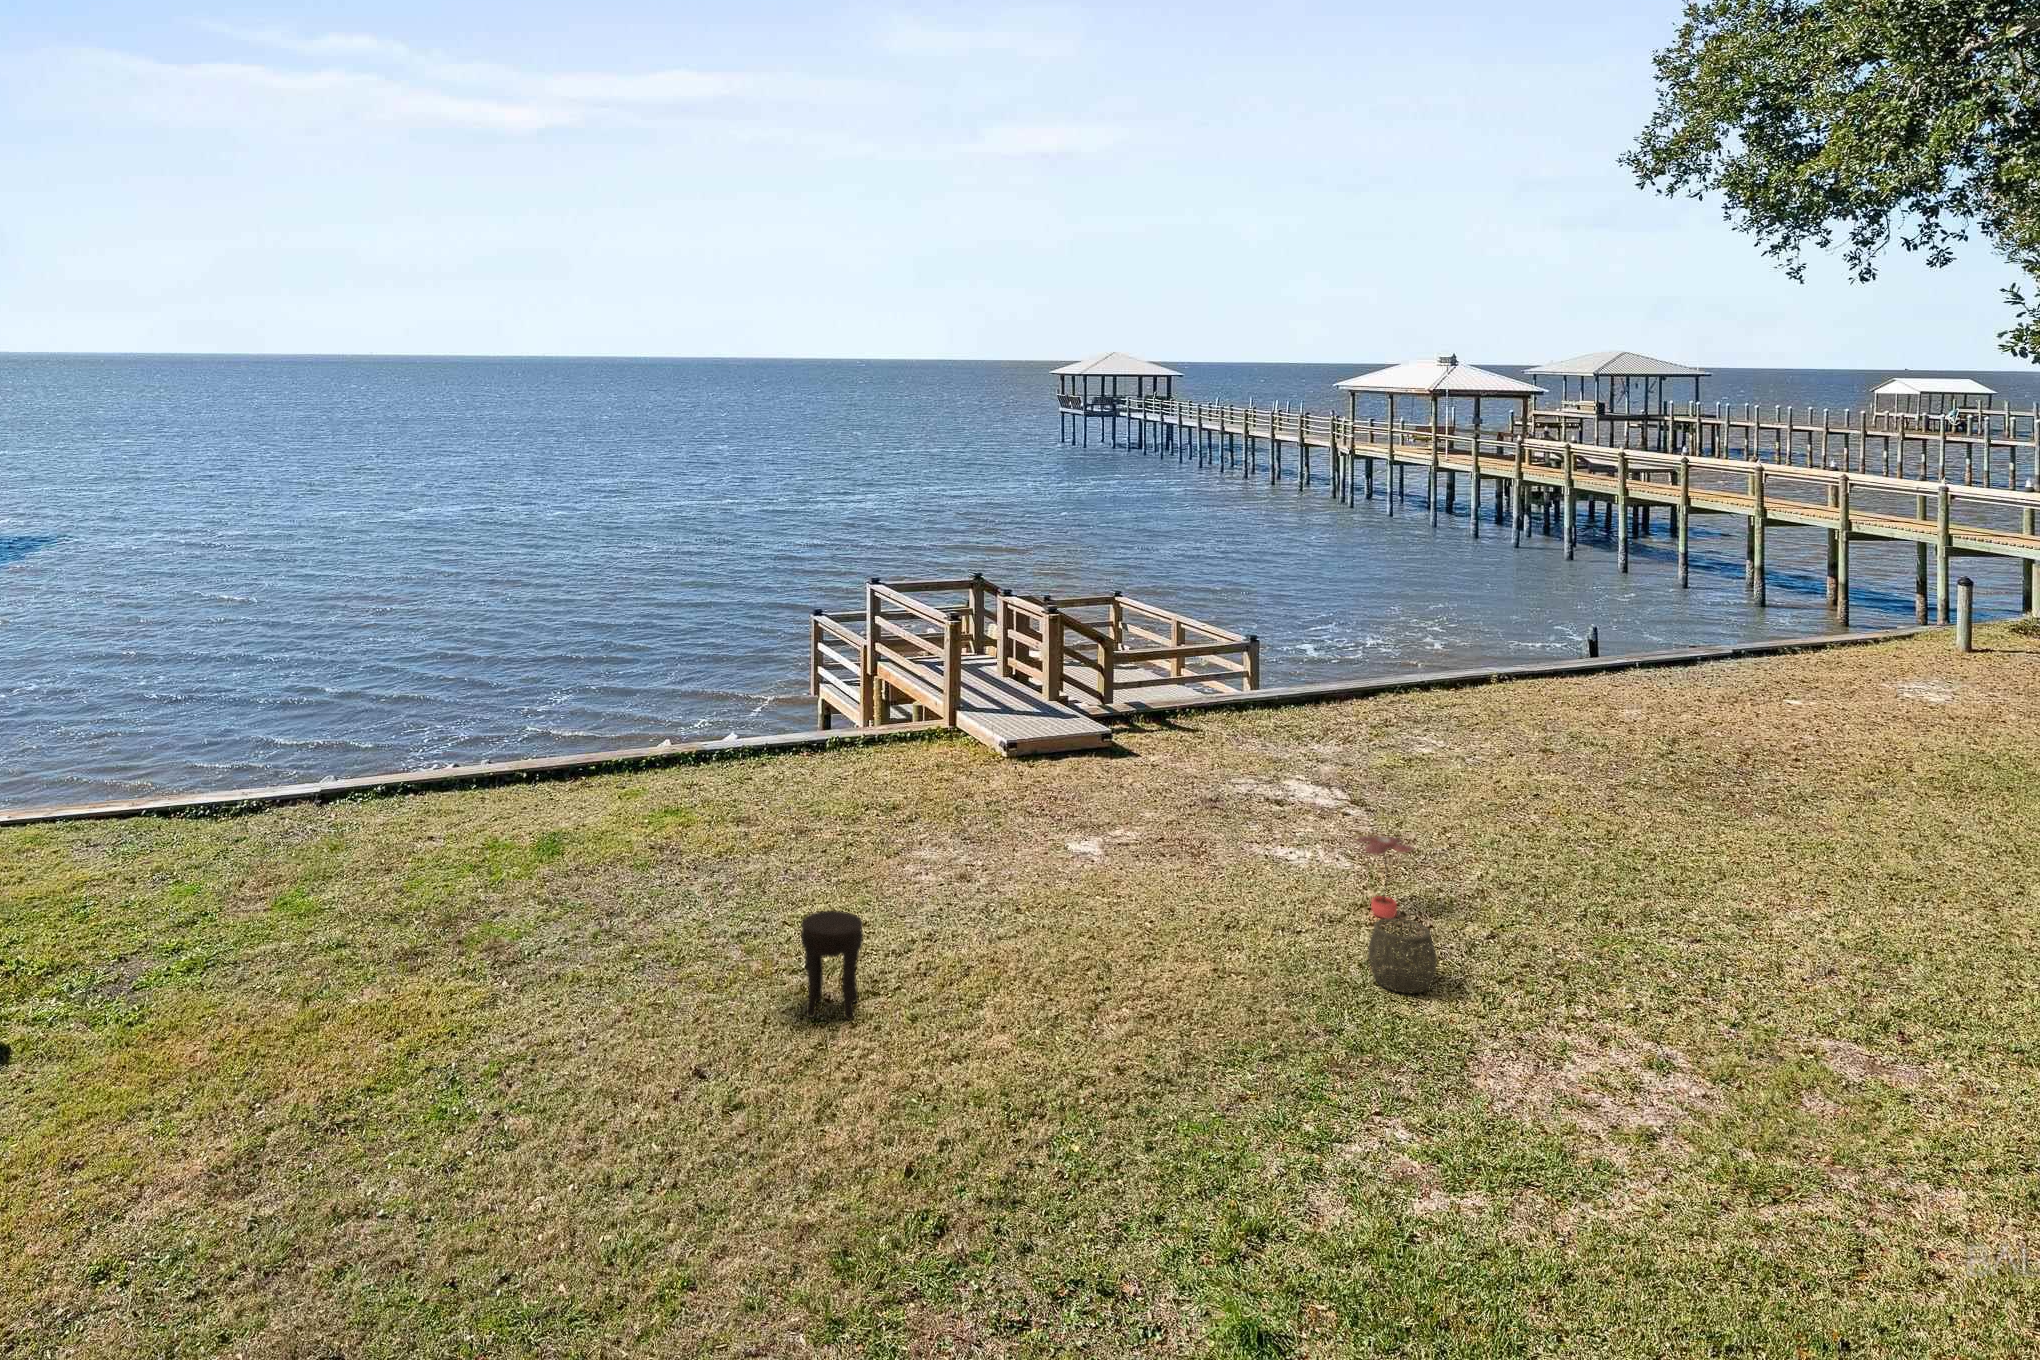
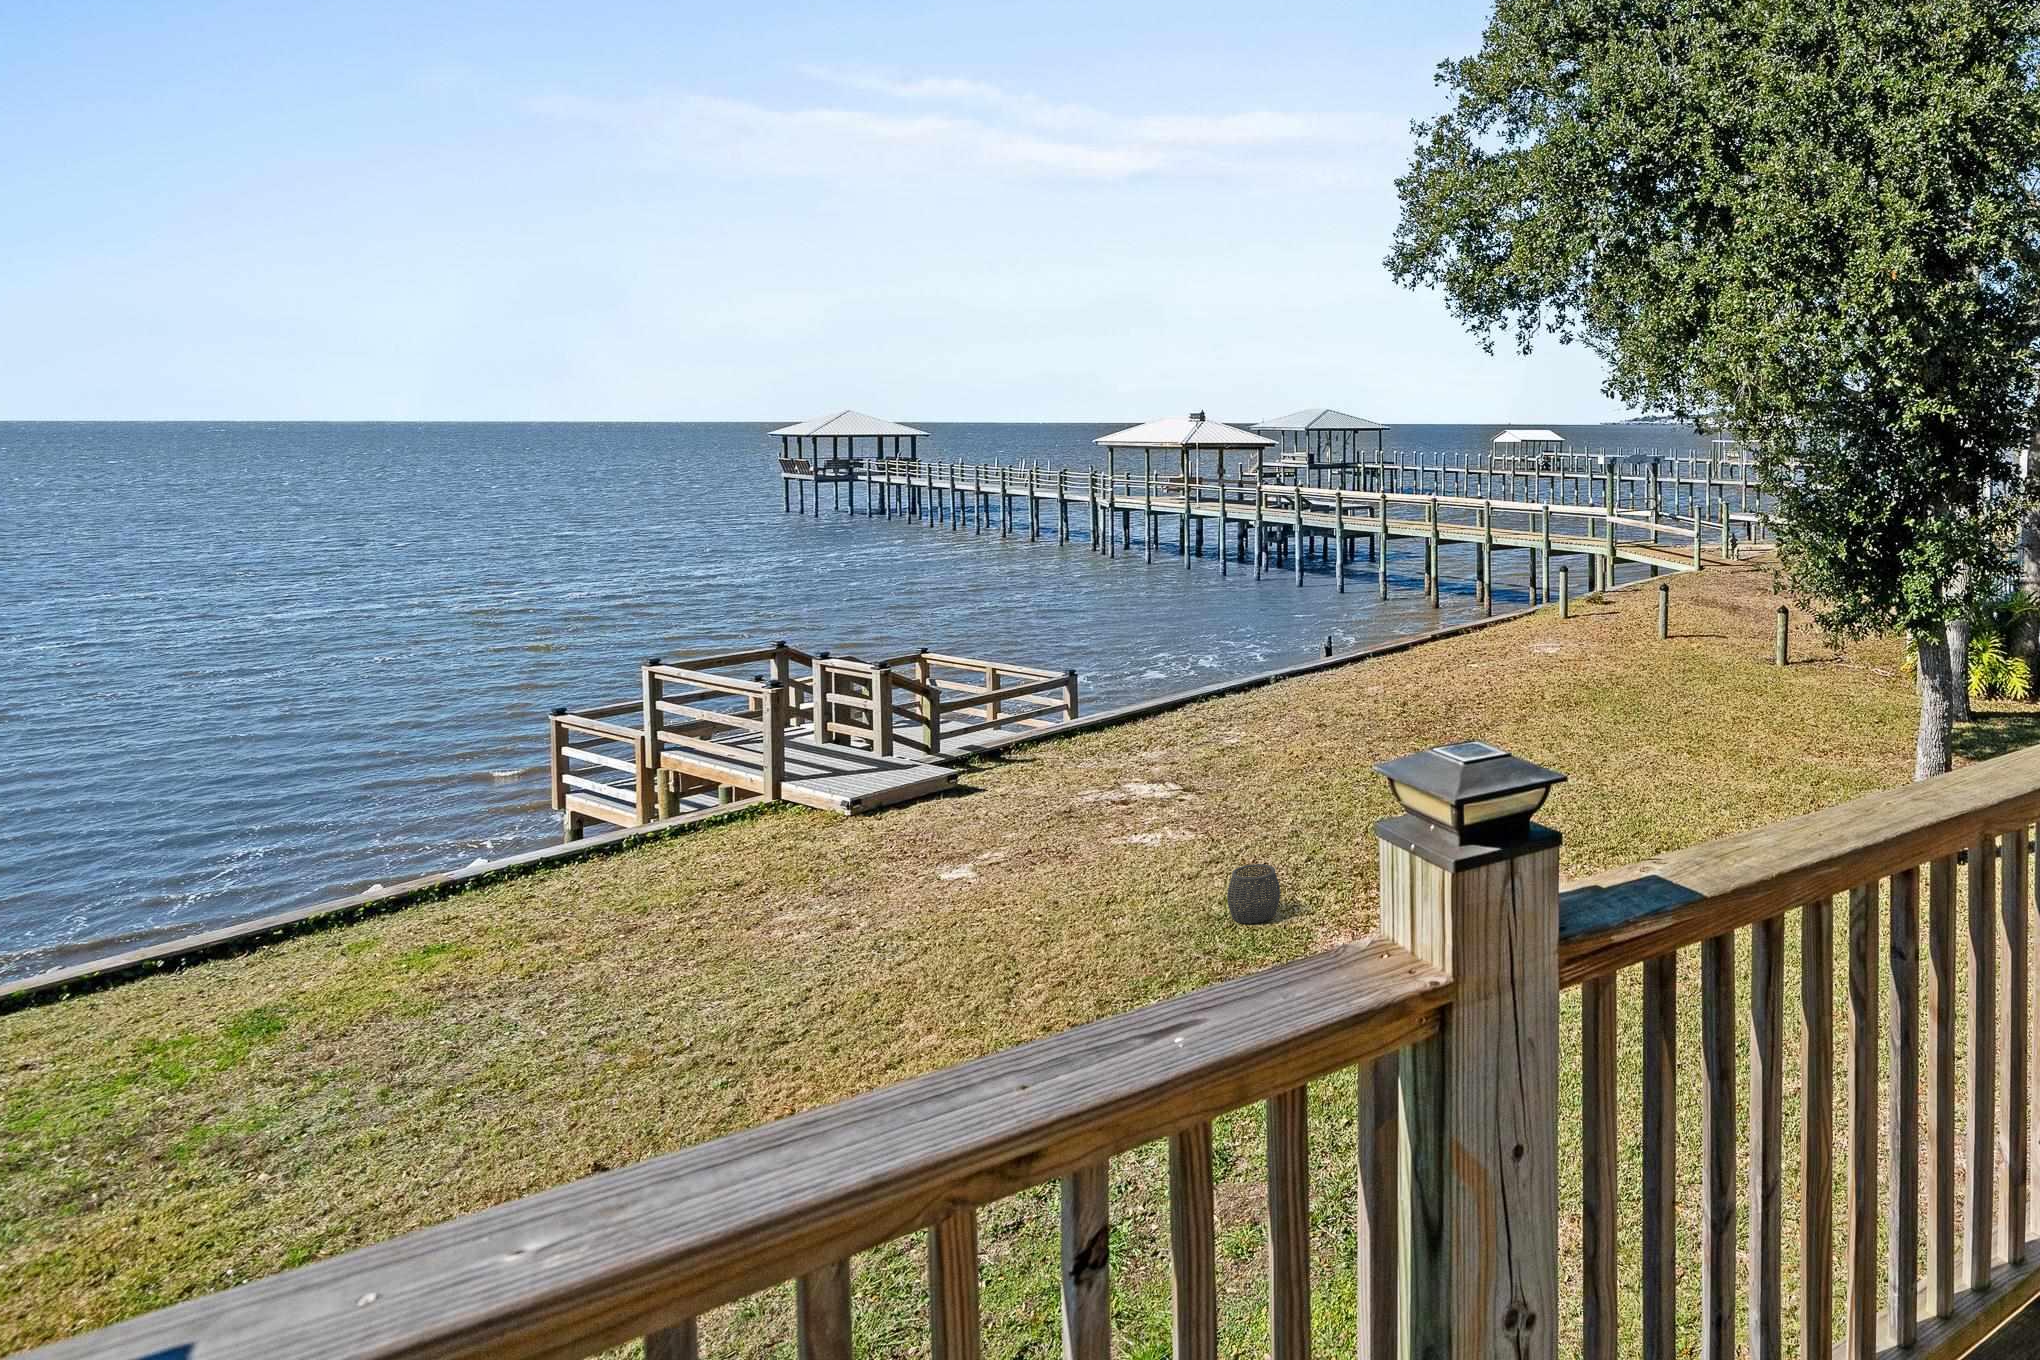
potted plant: present [1356,836,1413,918] -> none [1205,805,1253,873]
side table: present [801,911,863,1020] -> none [699,969,771,1086]

